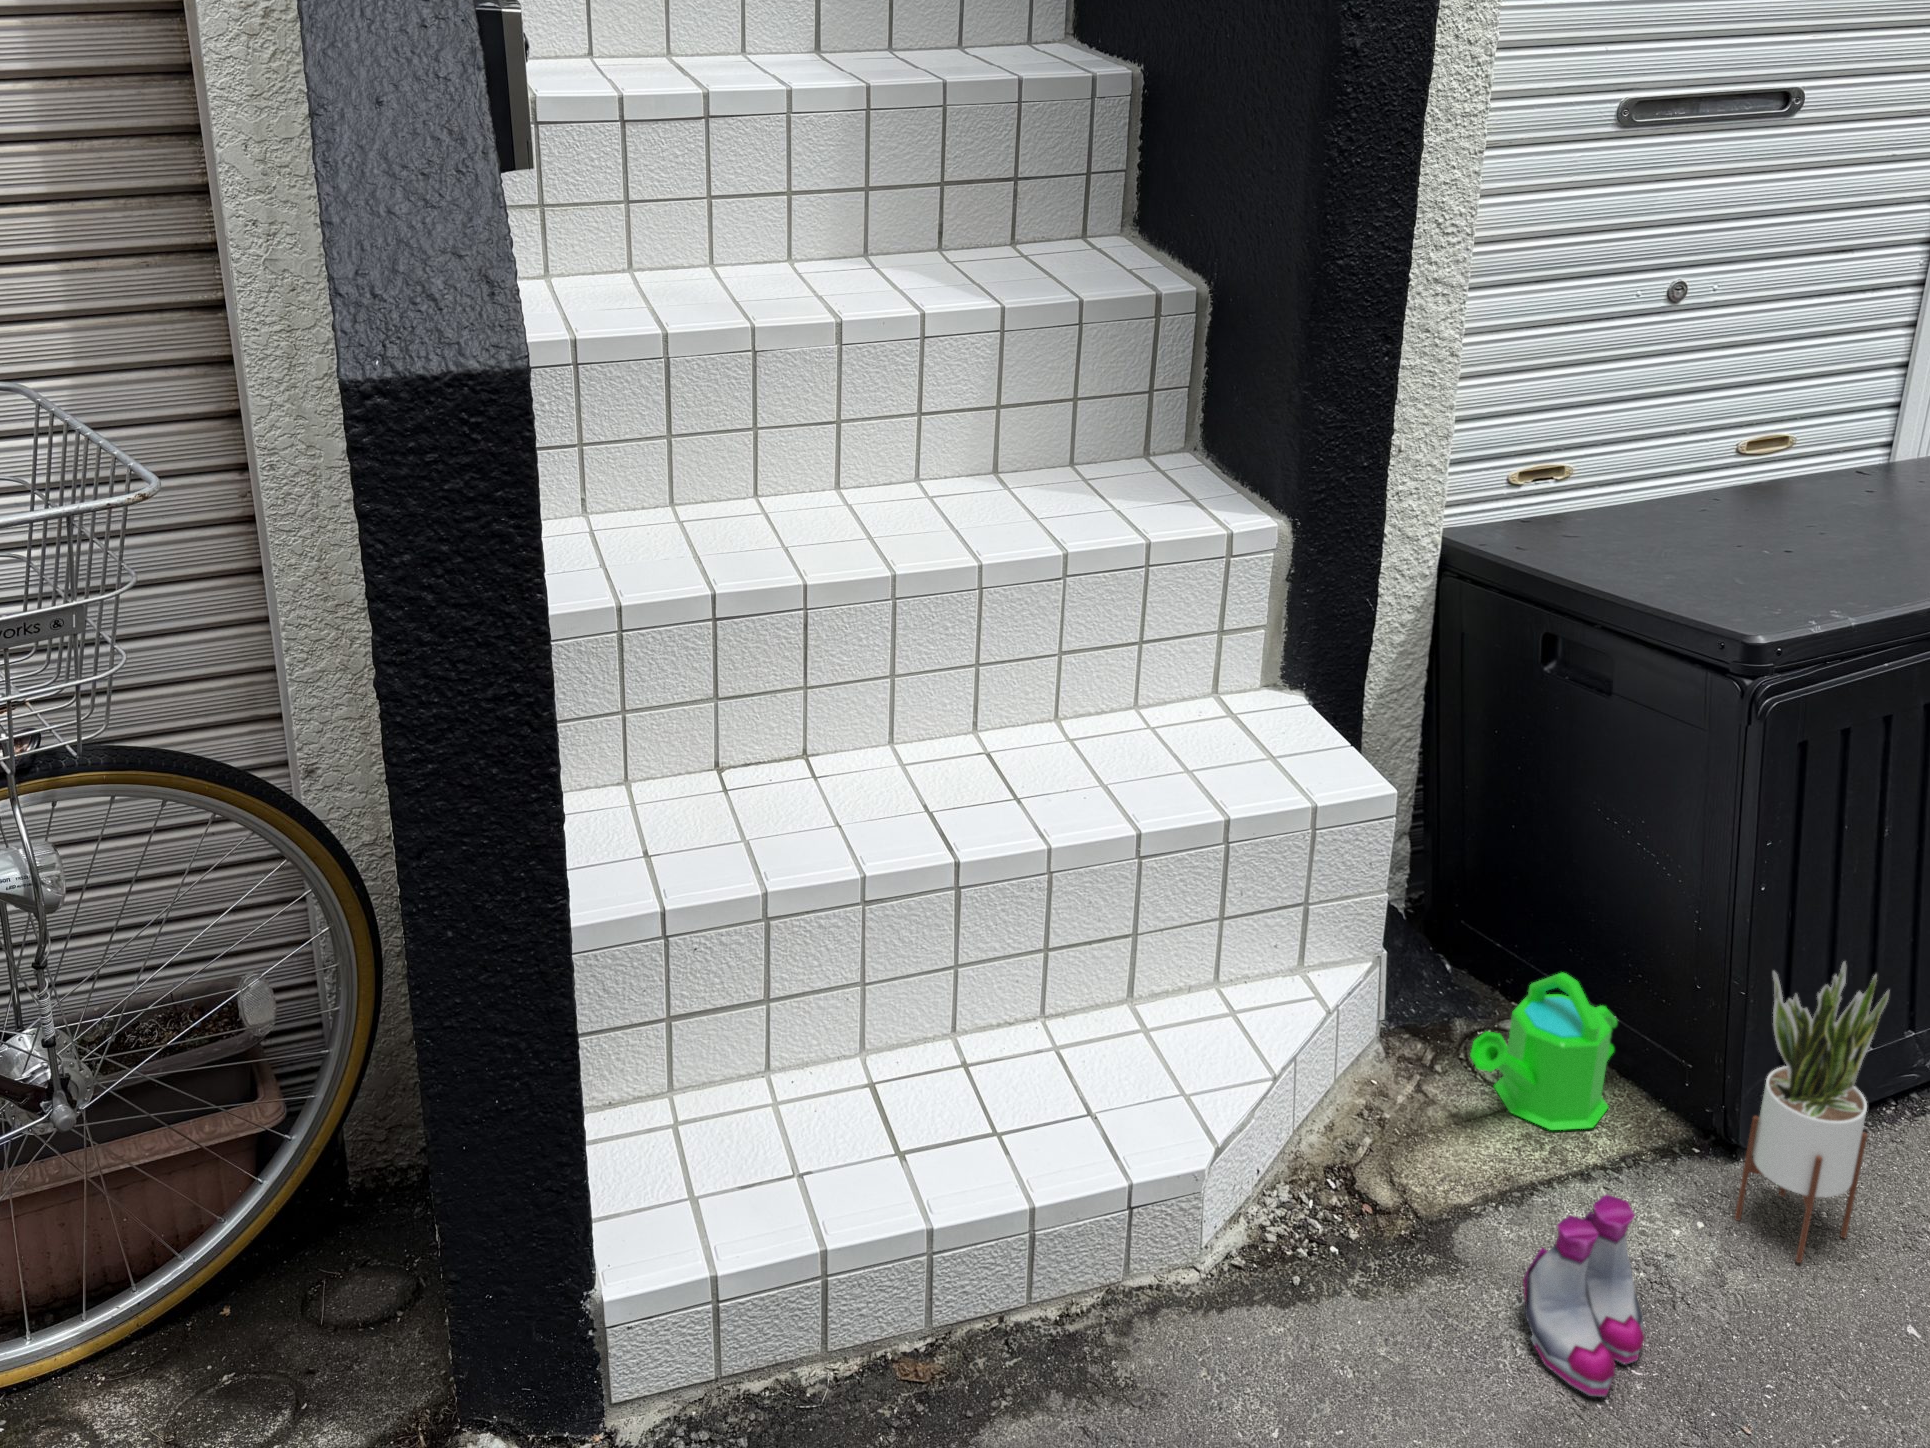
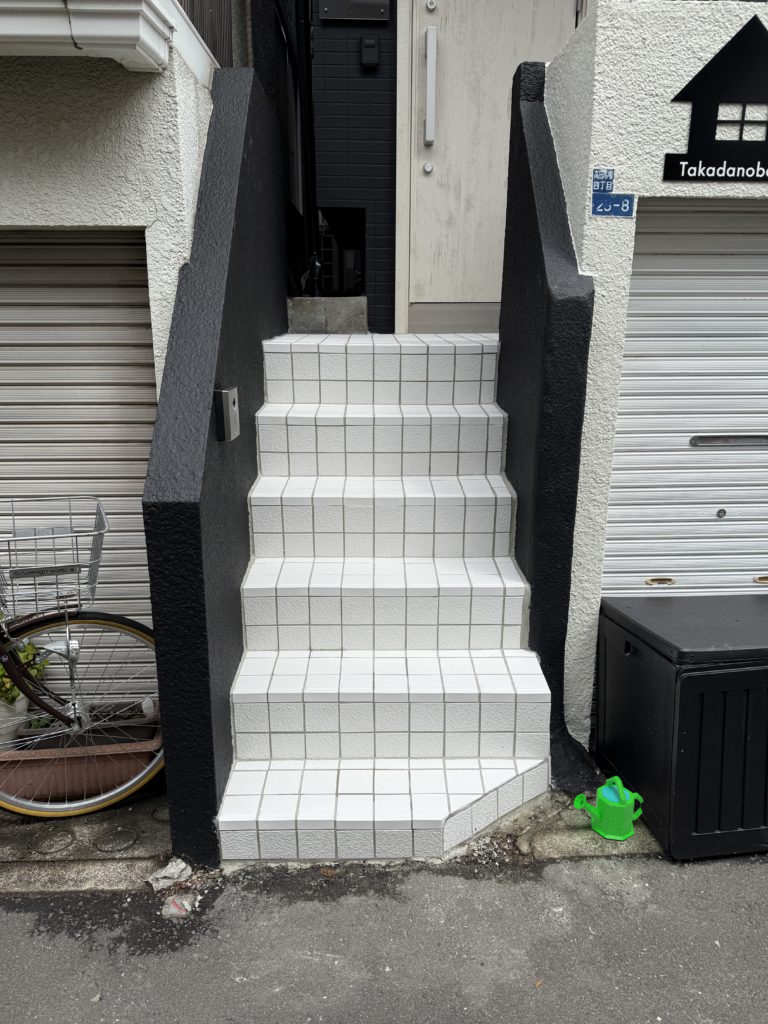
potted plant: present [1735,962,1890,1263] -> none [665,784,726,908]
boots: present [1523,1195,1644,1397] -> none [555,860,604,938]

